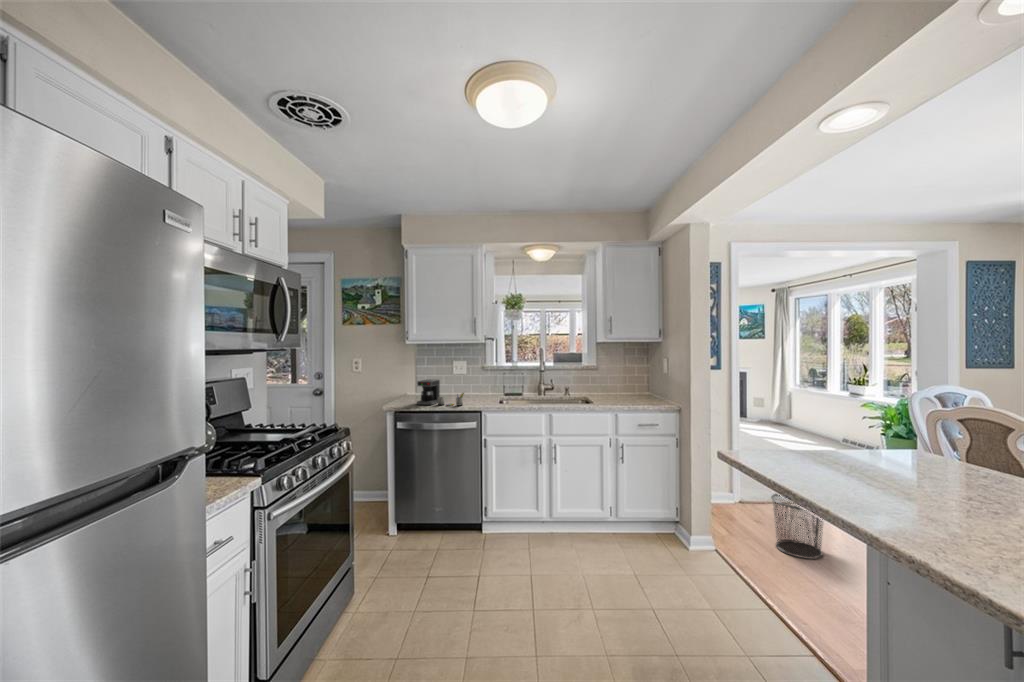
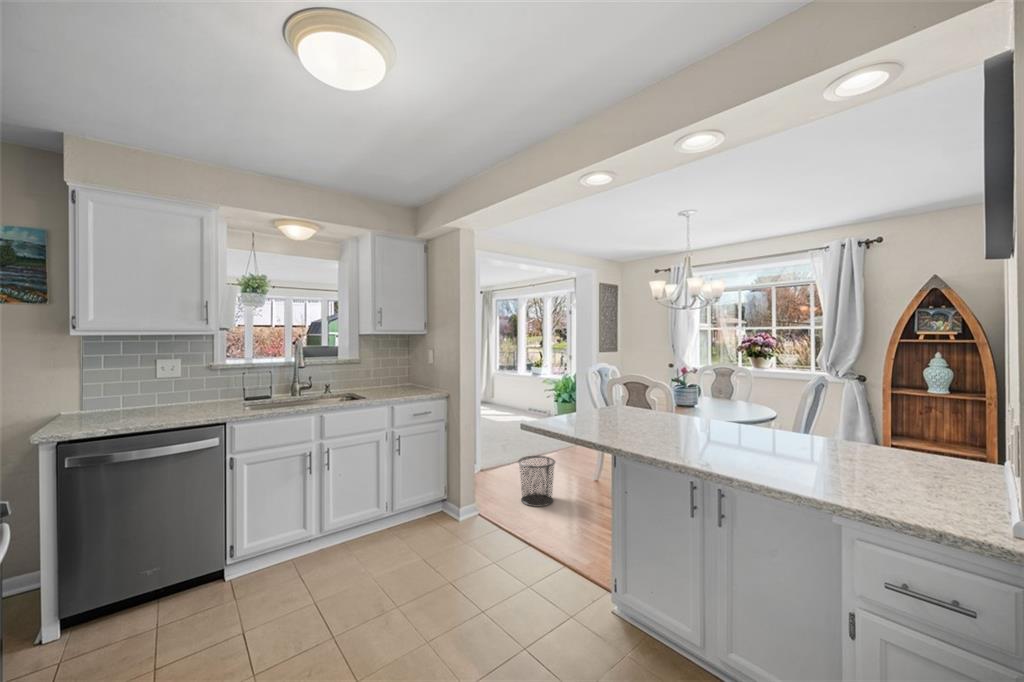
coffee maker: present [417,379,464,406] -> none [104,386,194,425]

